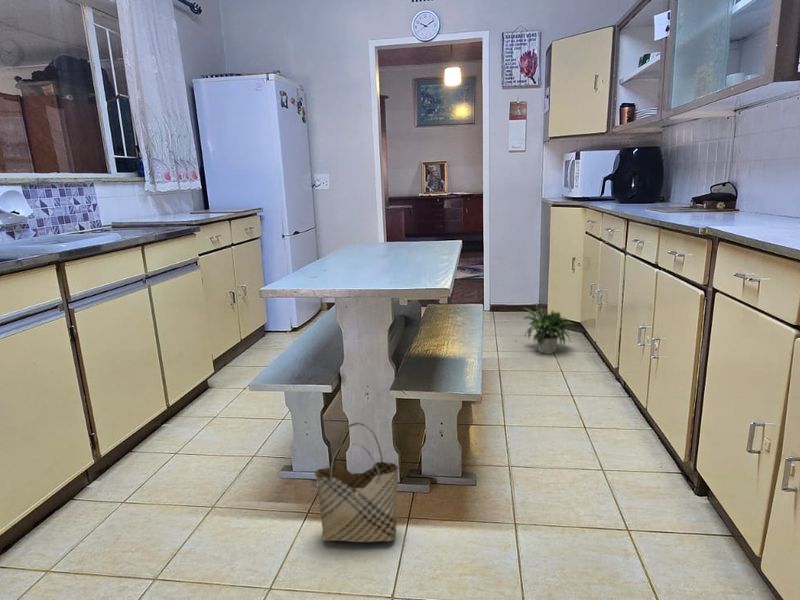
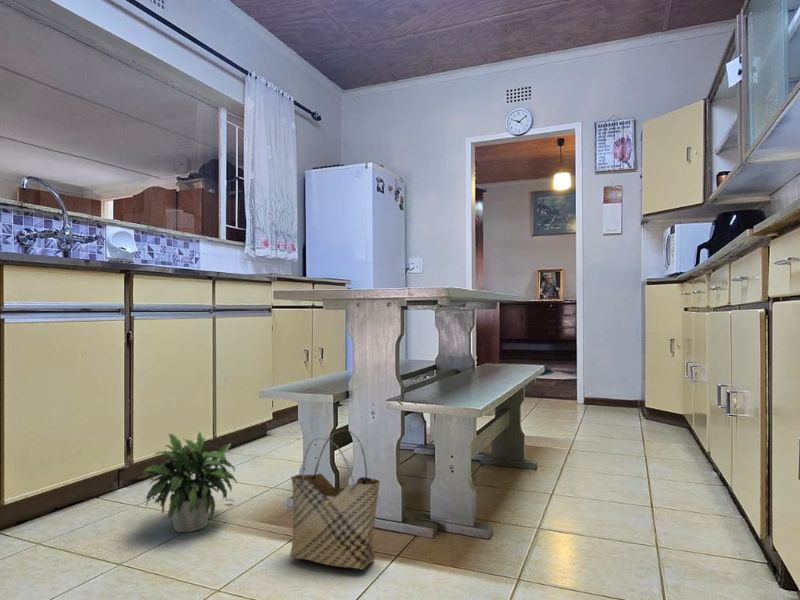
potted plant: present [524,308,572,354] -> present [140,433,237,532]

